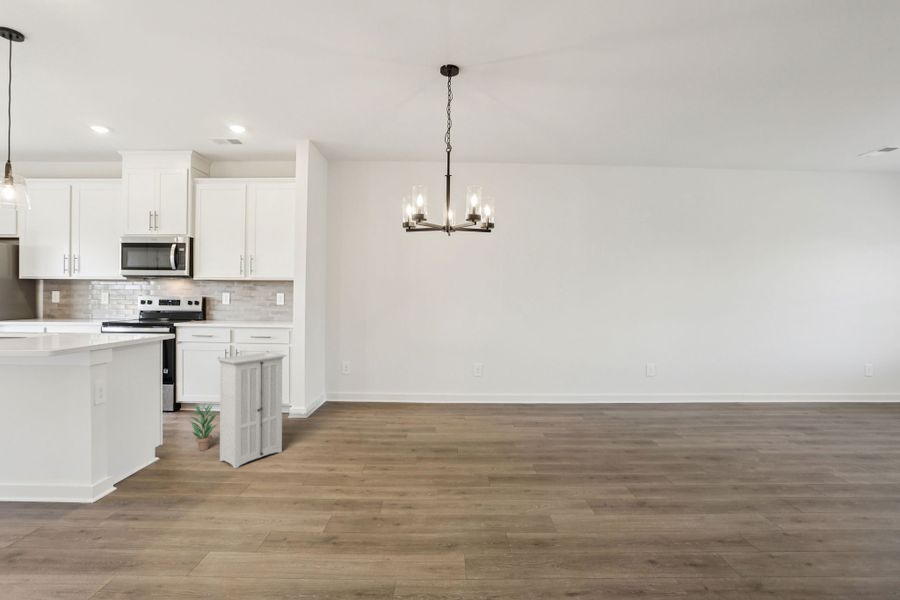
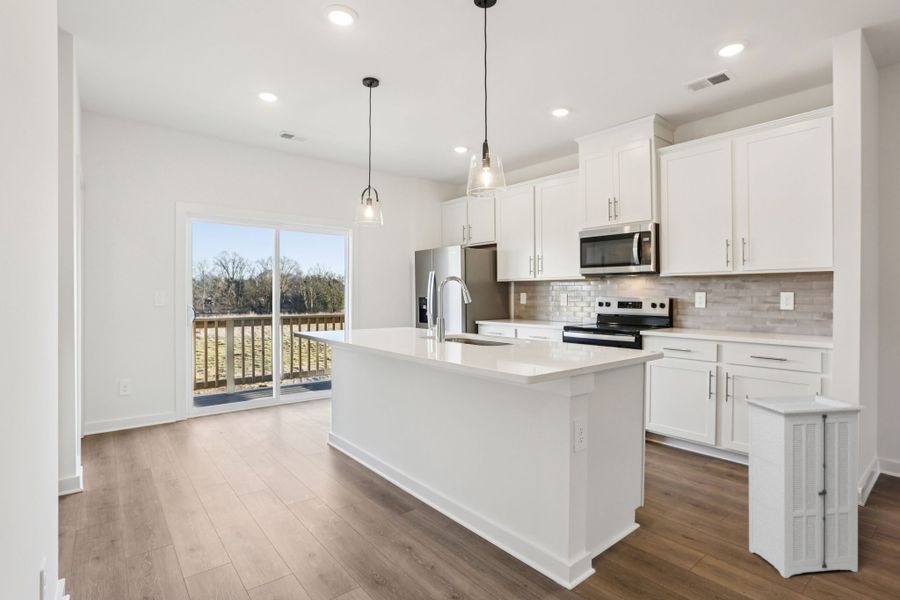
potted plant: present [191,403,217,451] -> none [692,452,733,520]

